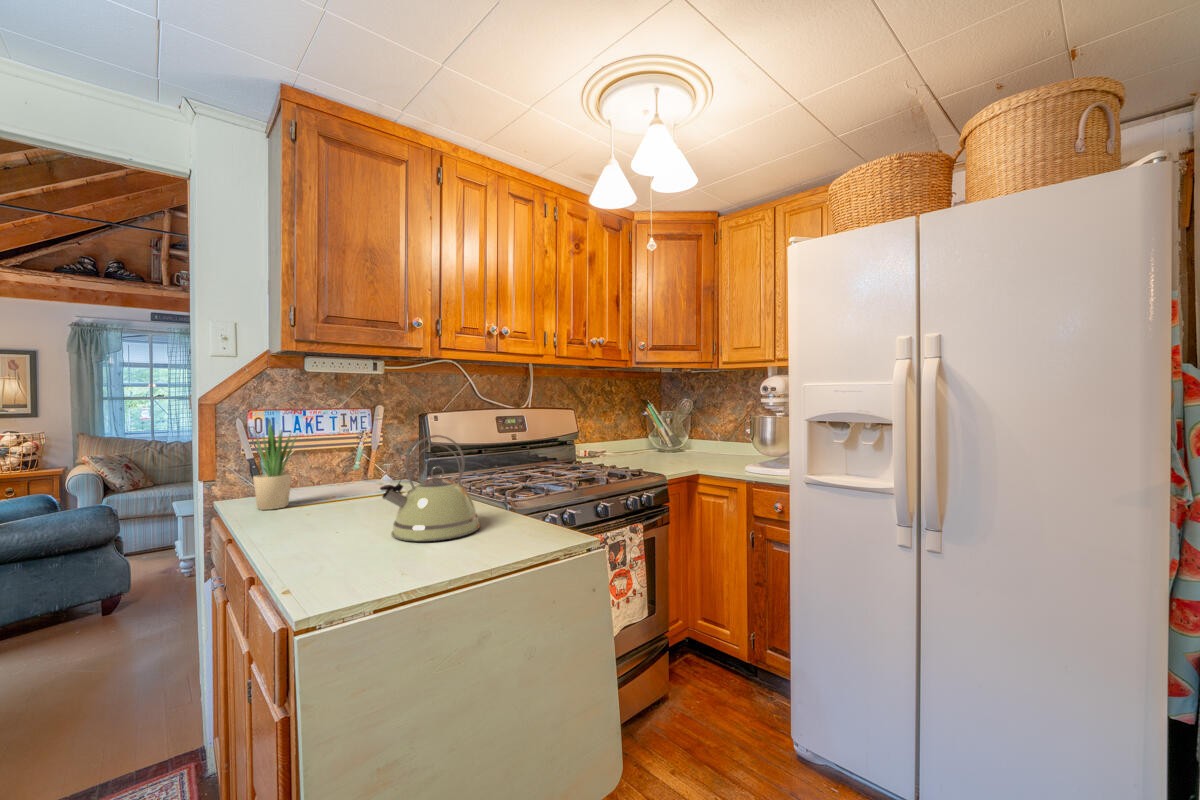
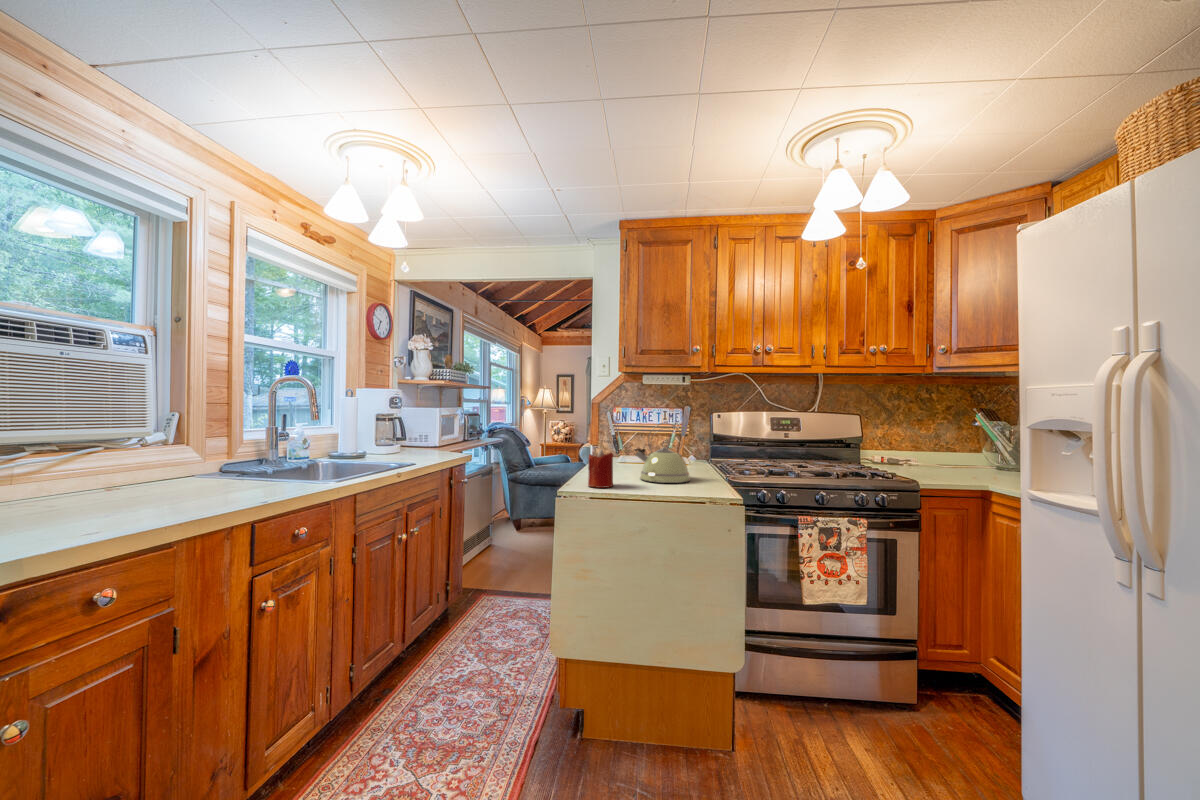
potted plant: present [253,419,296,510] -> none [608,411,629,461]
candle: none [325,500,383,588] -> present [588,449,613,488]

